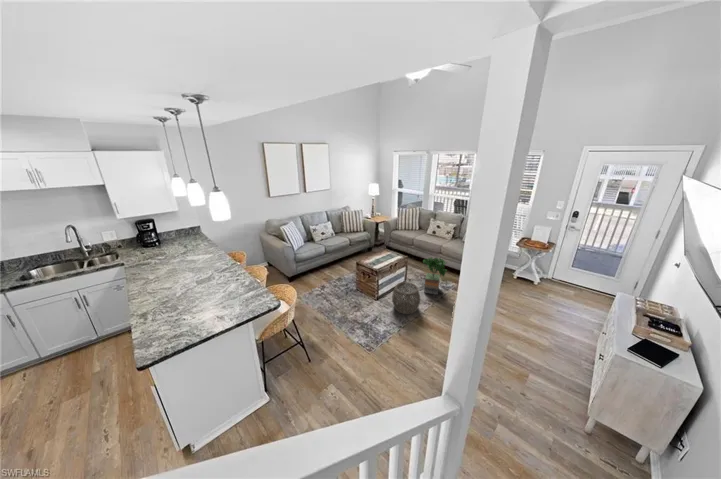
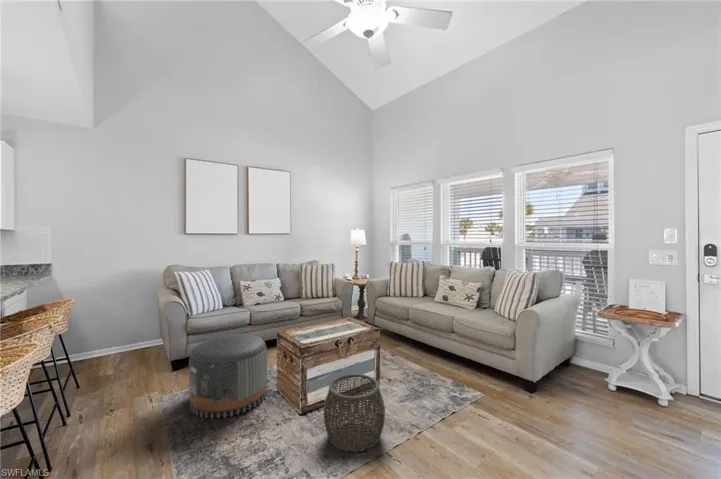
potted tree: present [423,258,447,295] -> none [404,327,453,413]
pouf: none [316,263,353,305] -> present [189,334,267,418]

